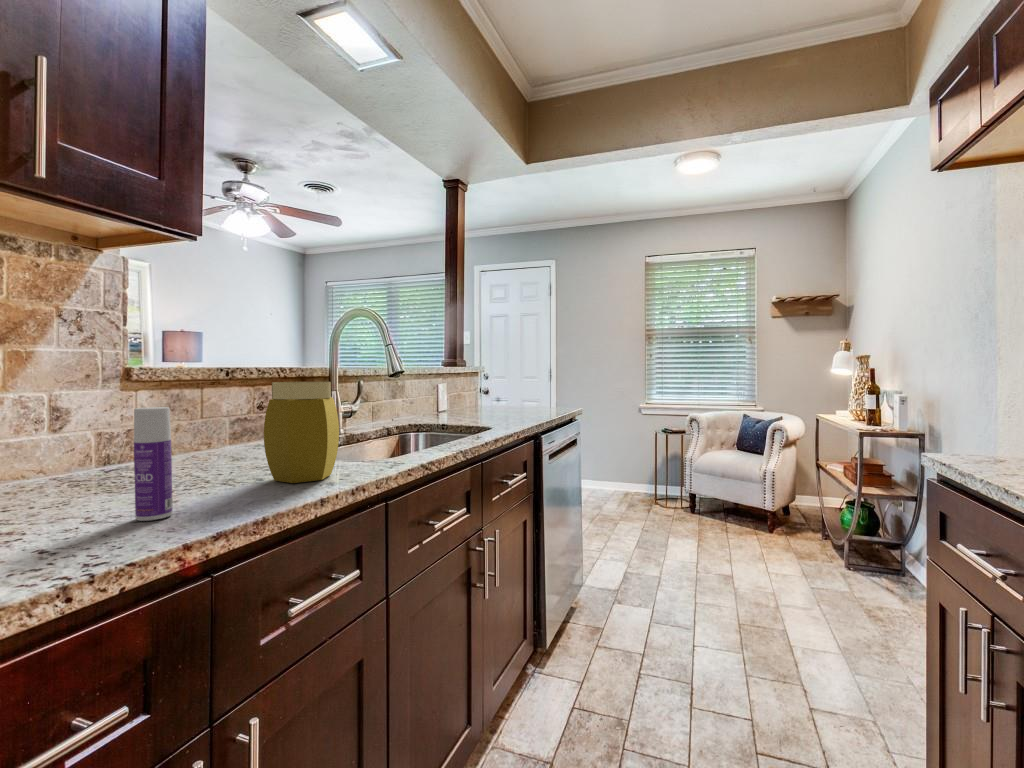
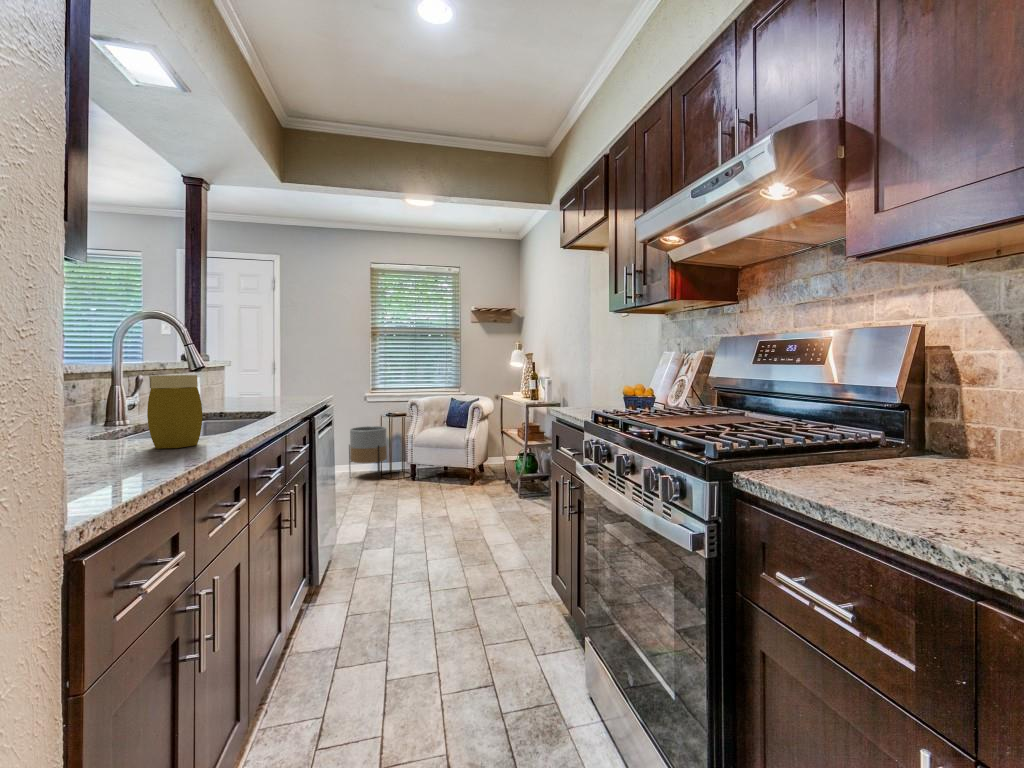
bottle: present [134,407,173,521] -> none [100,393,129,469]
planter: none [618,442,660,505] -> present [349,426,387,479]

